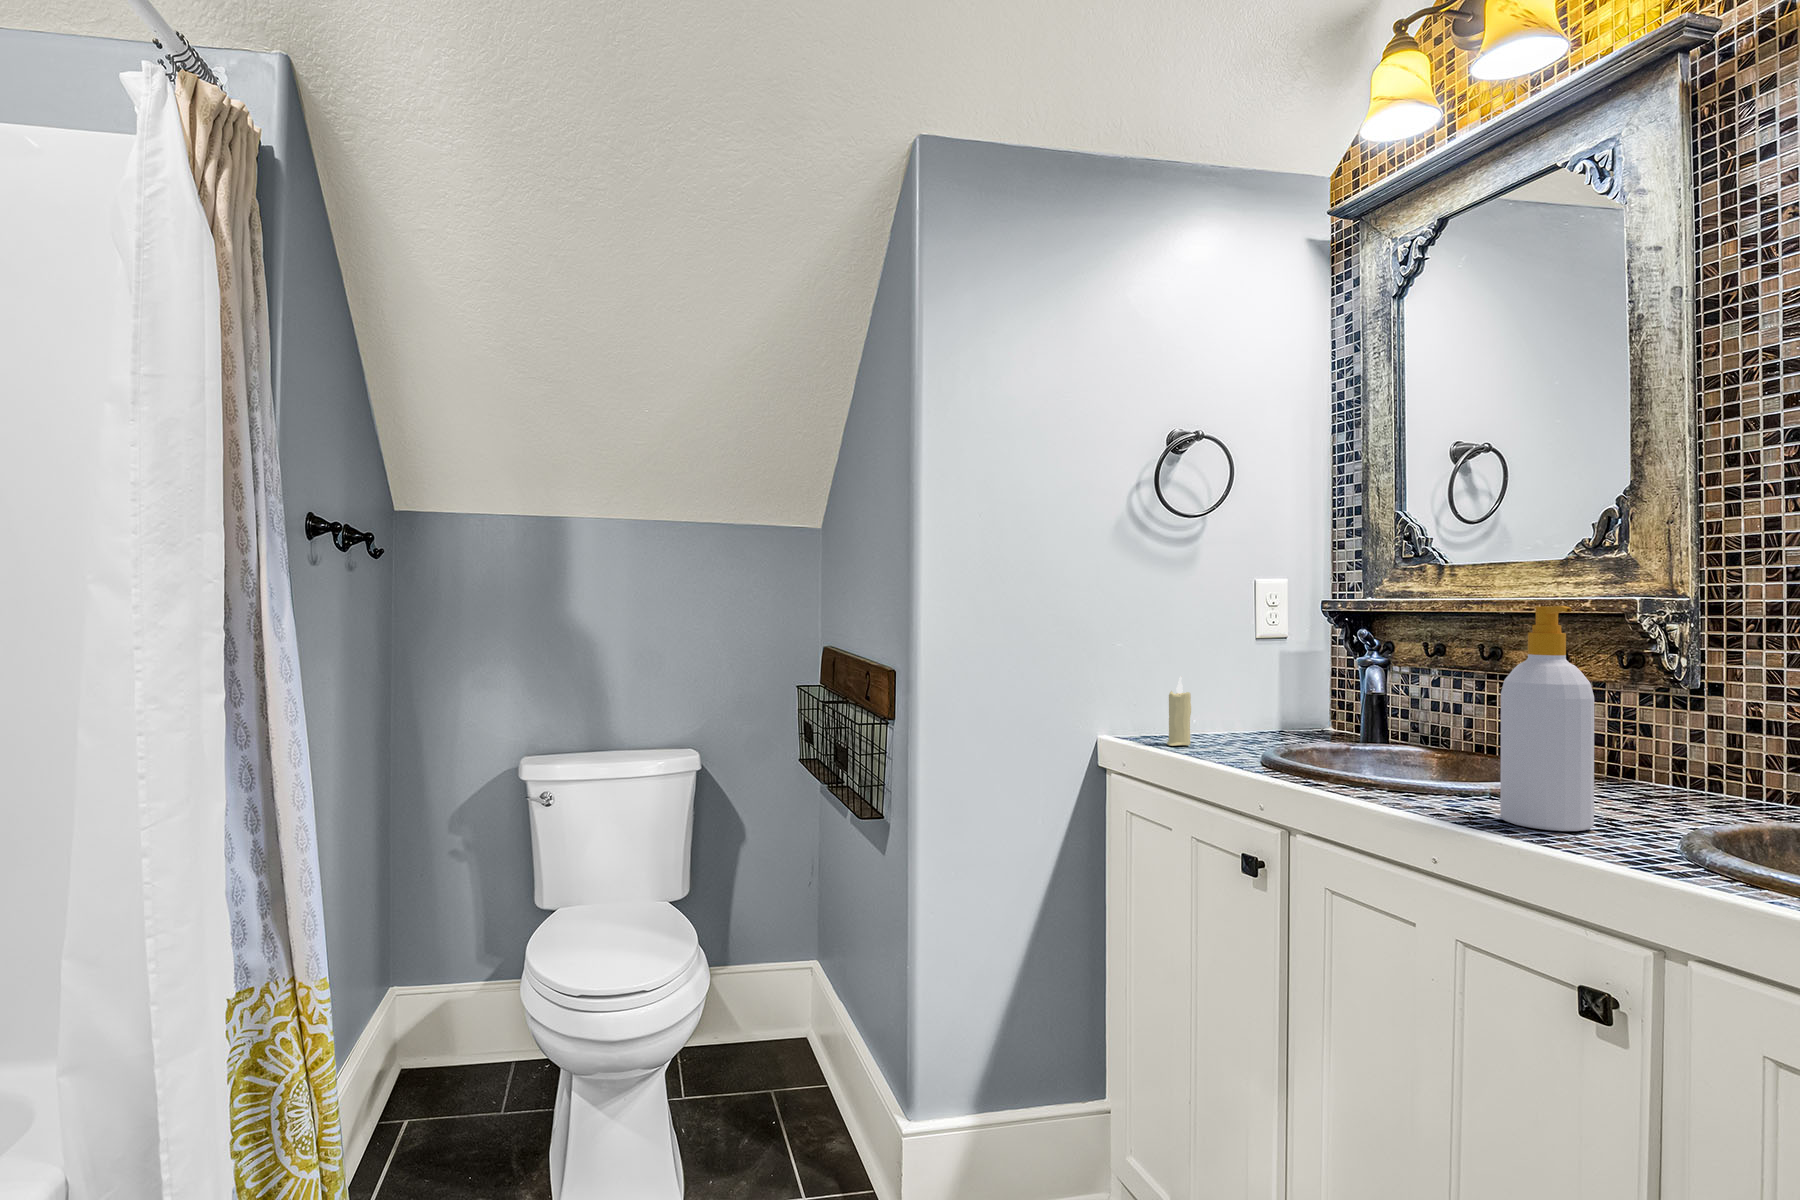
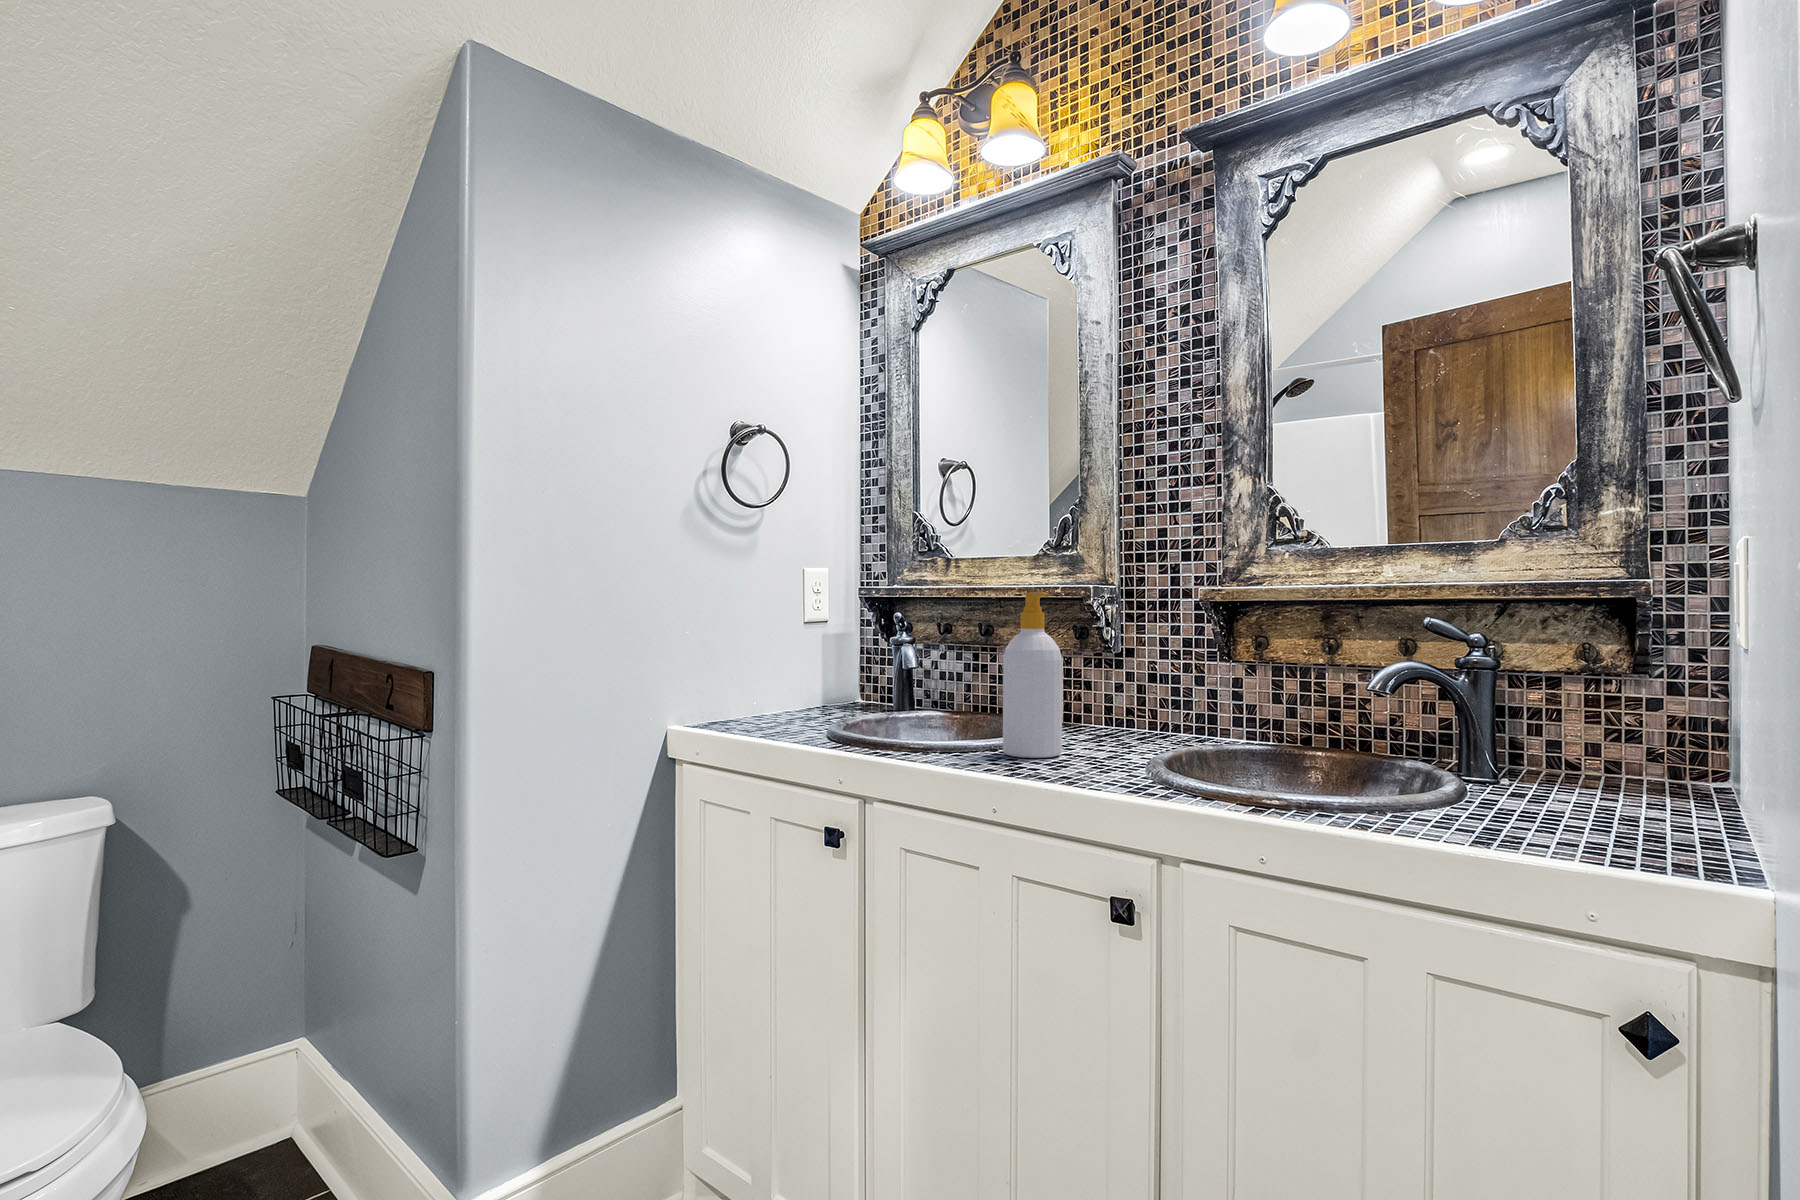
candle: present [1167,677,1191,746] -> none [730,658,751,722]

